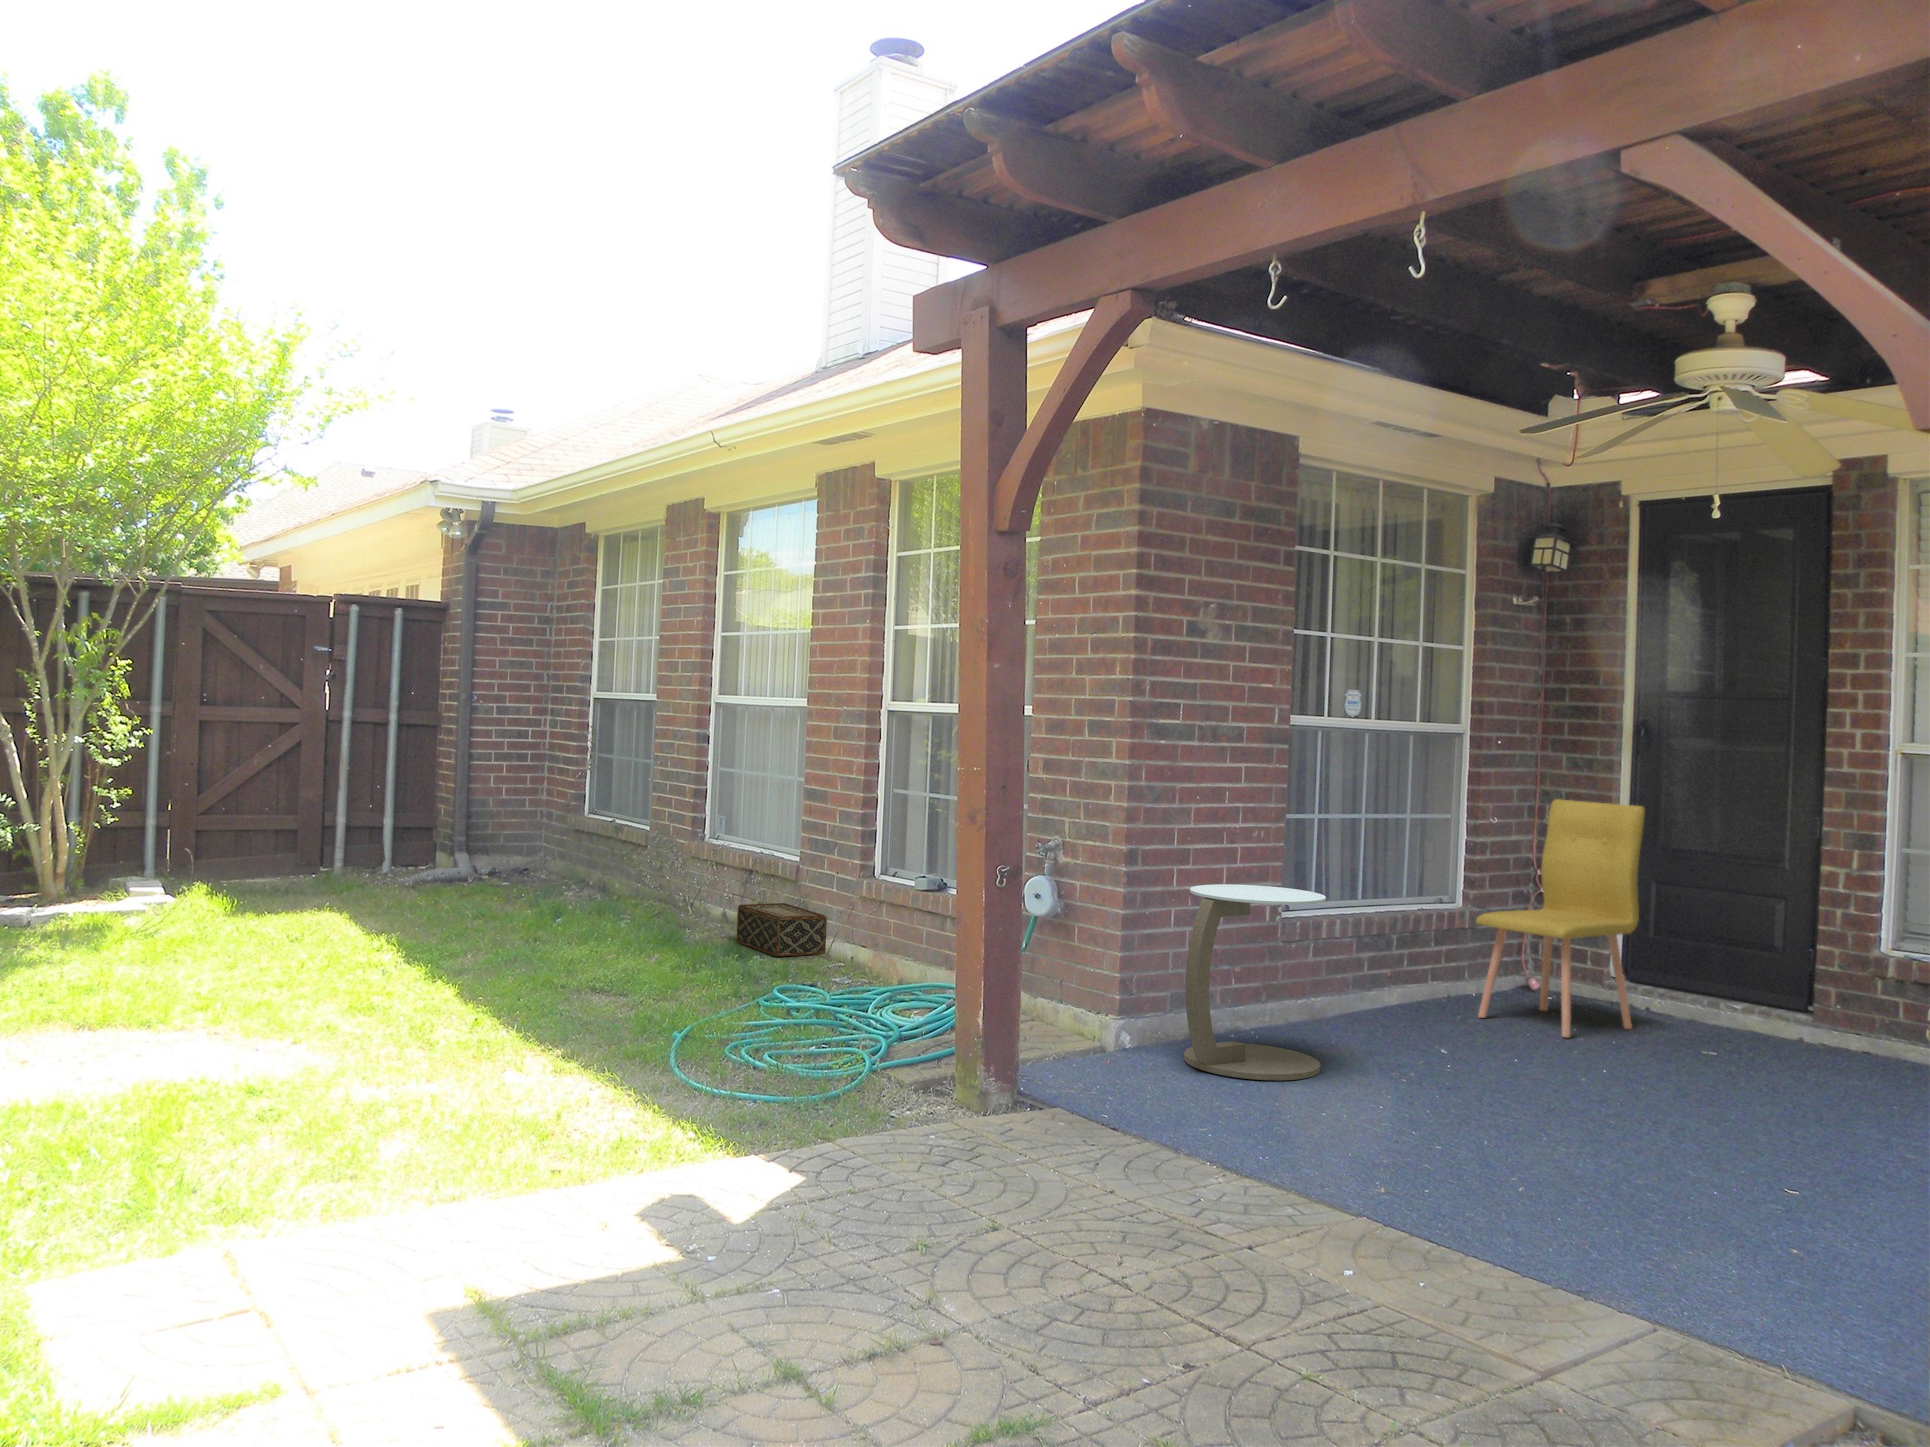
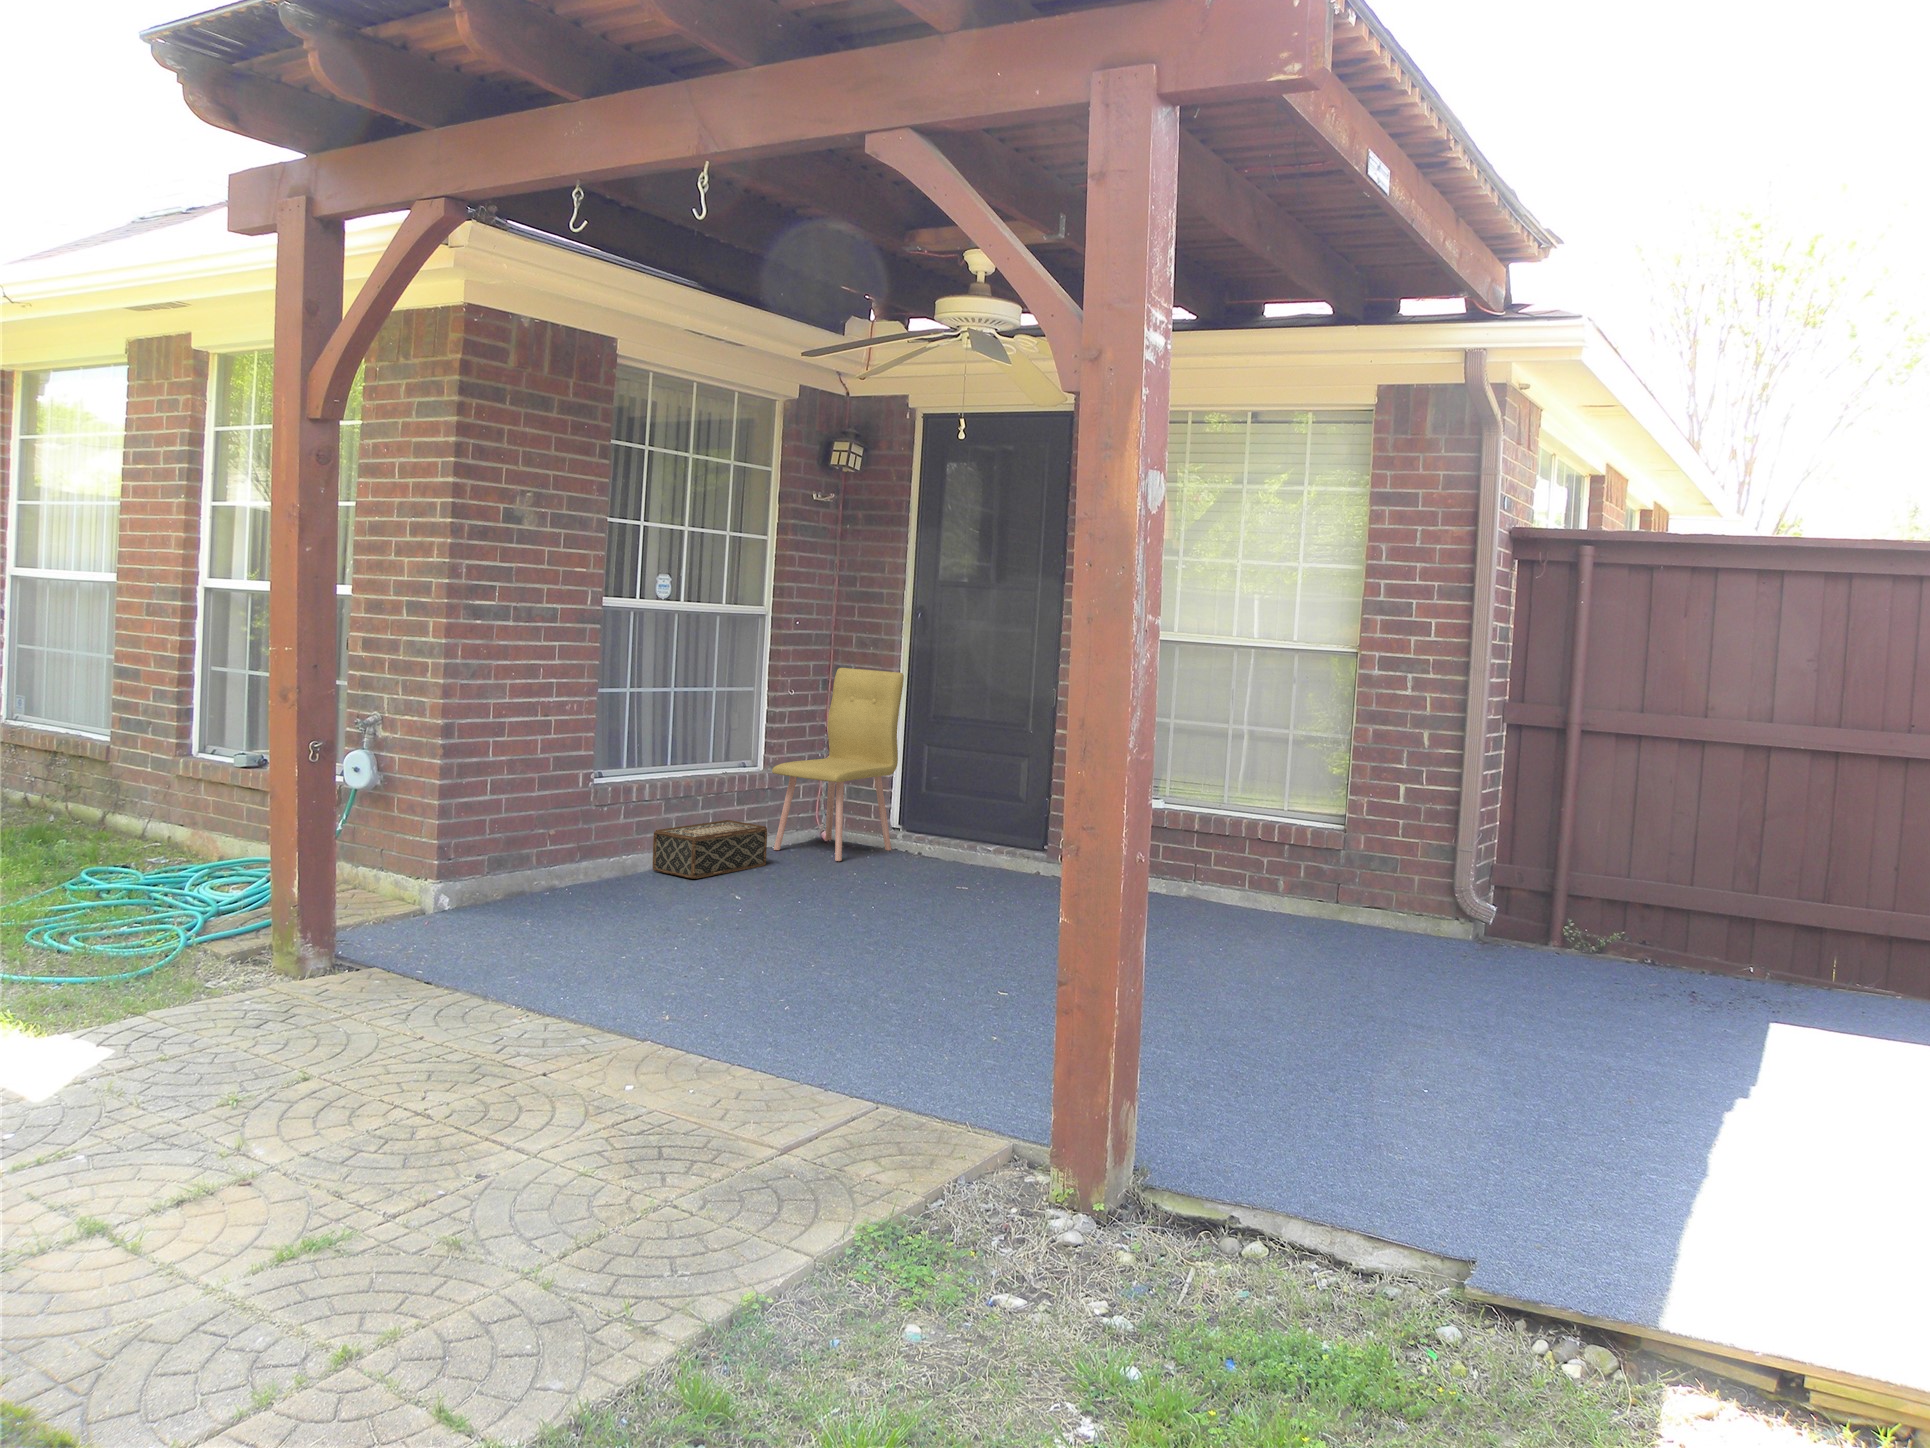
side table: present [1184,884,1326,1080] -> none [502,751,631,920]
woven basket: present [737,903,827,957] -> present [653,820,767,879]

